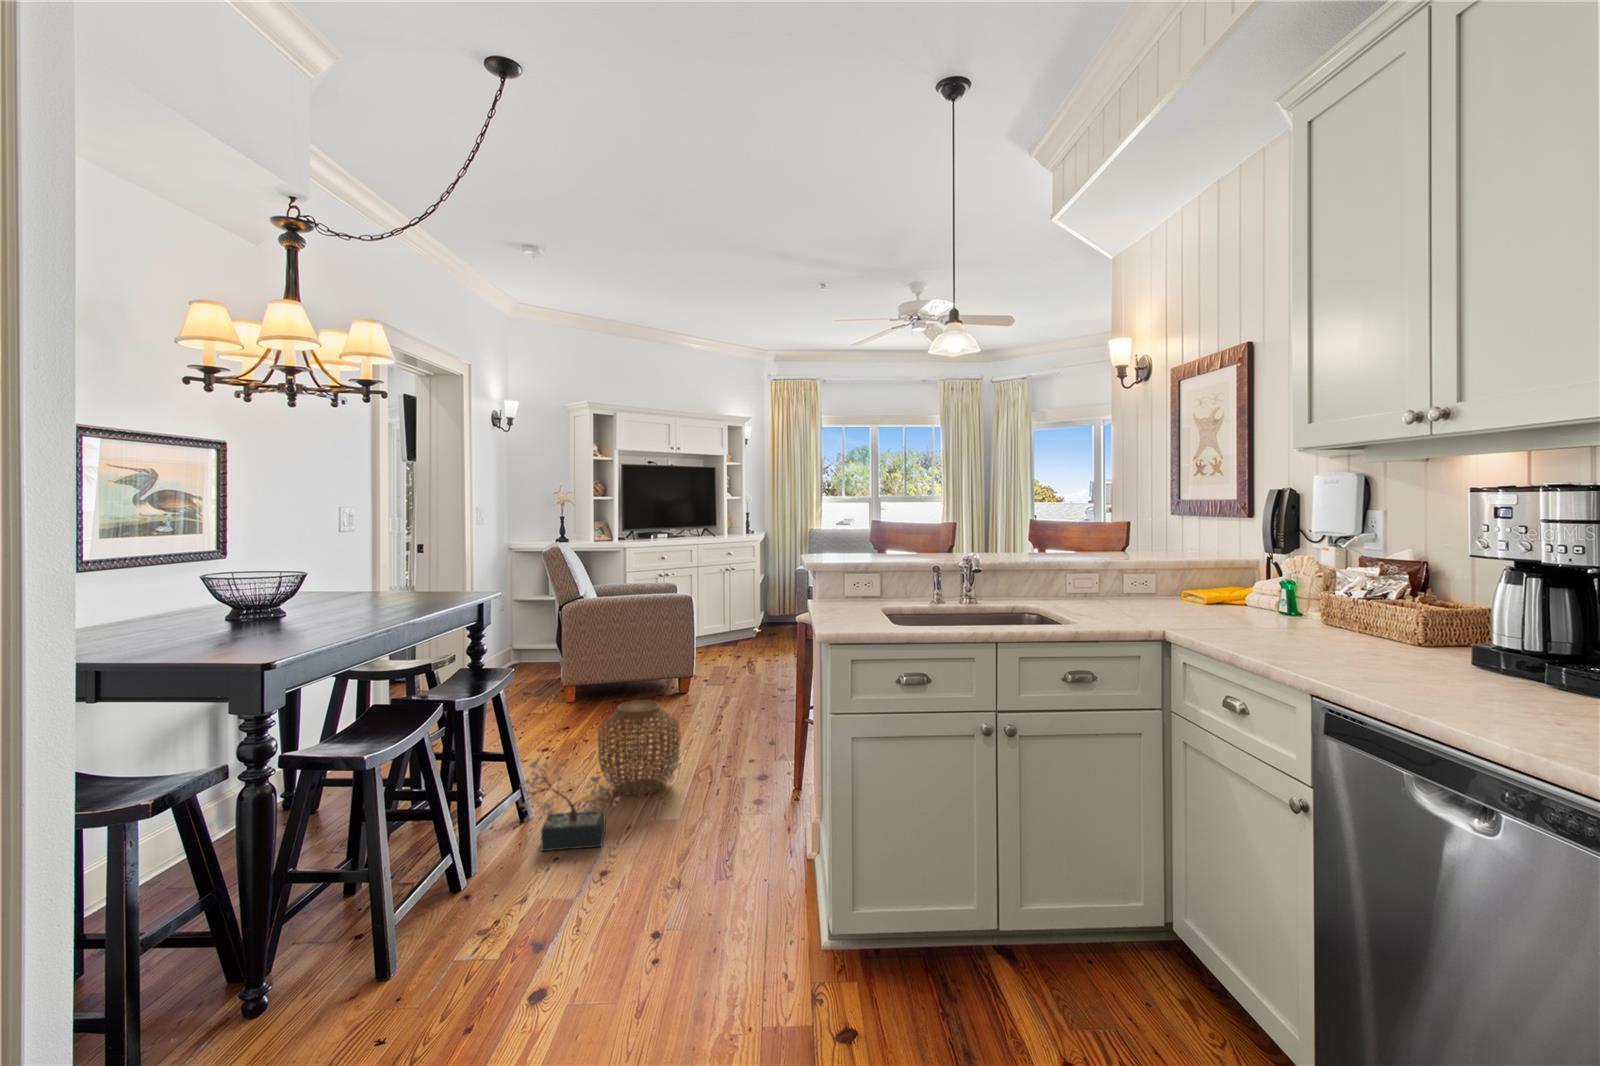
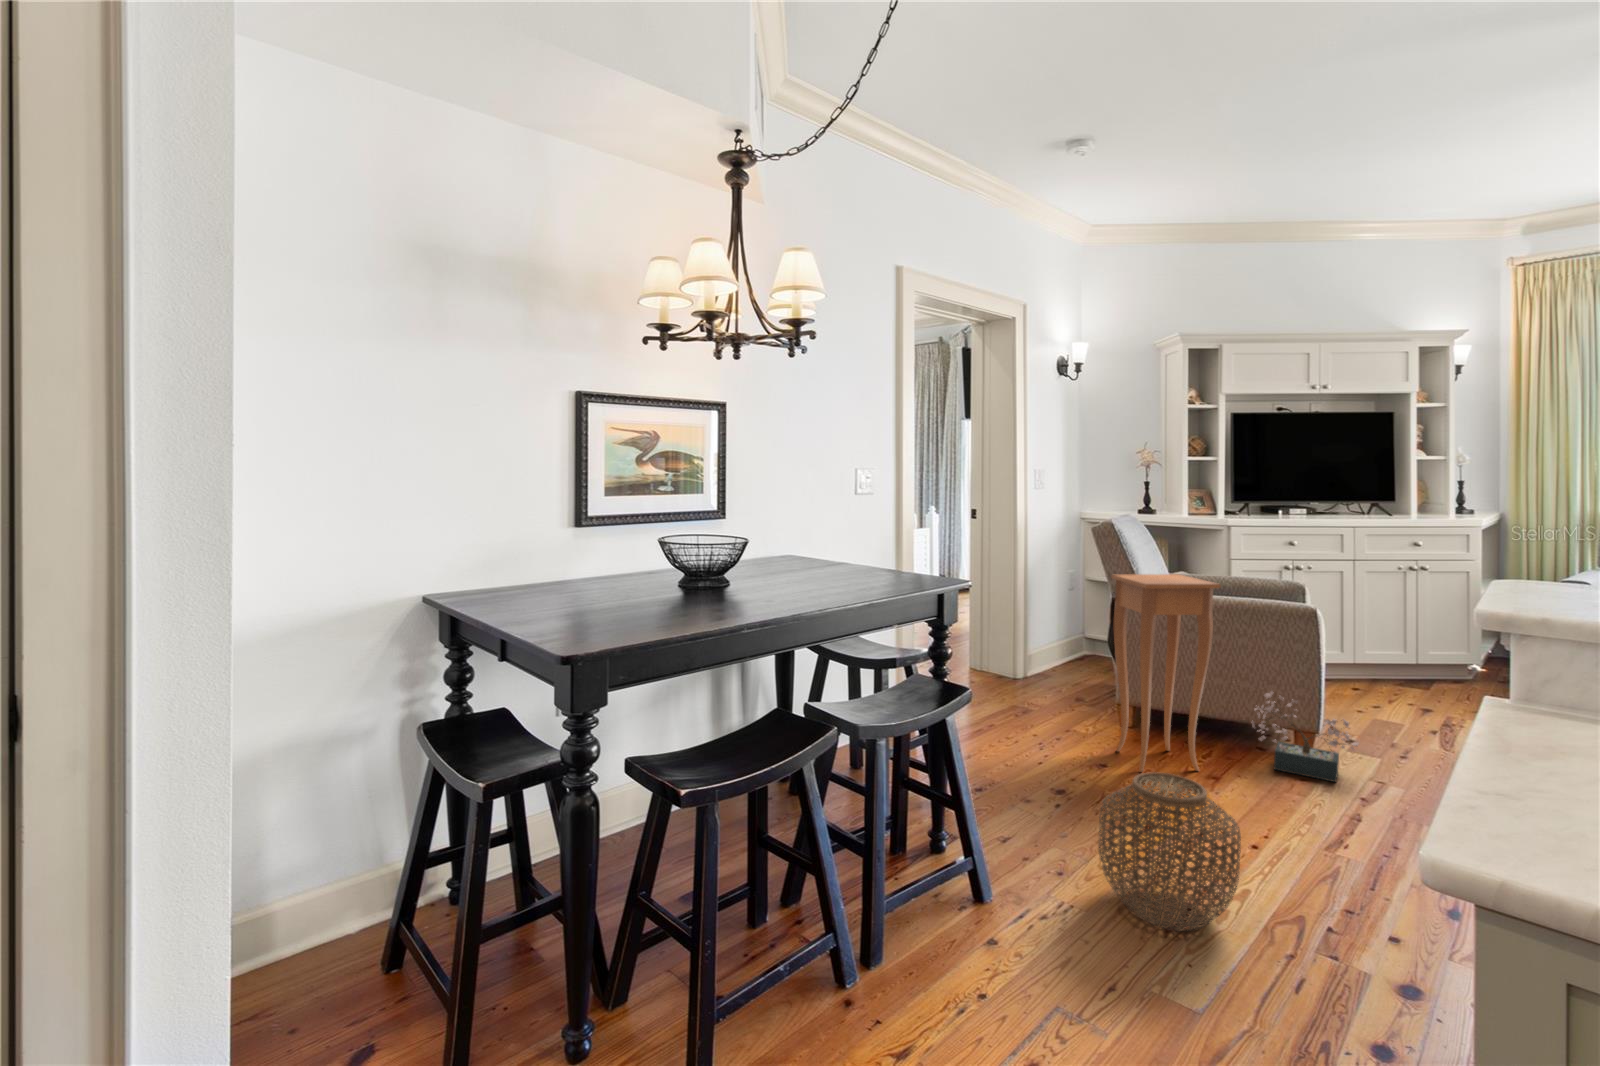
side table: none [565,581,639,724] -> present [1111,574,1220,772]
decorative plant: present [518,758,620,851] -> present [1251,691,1359,782]

